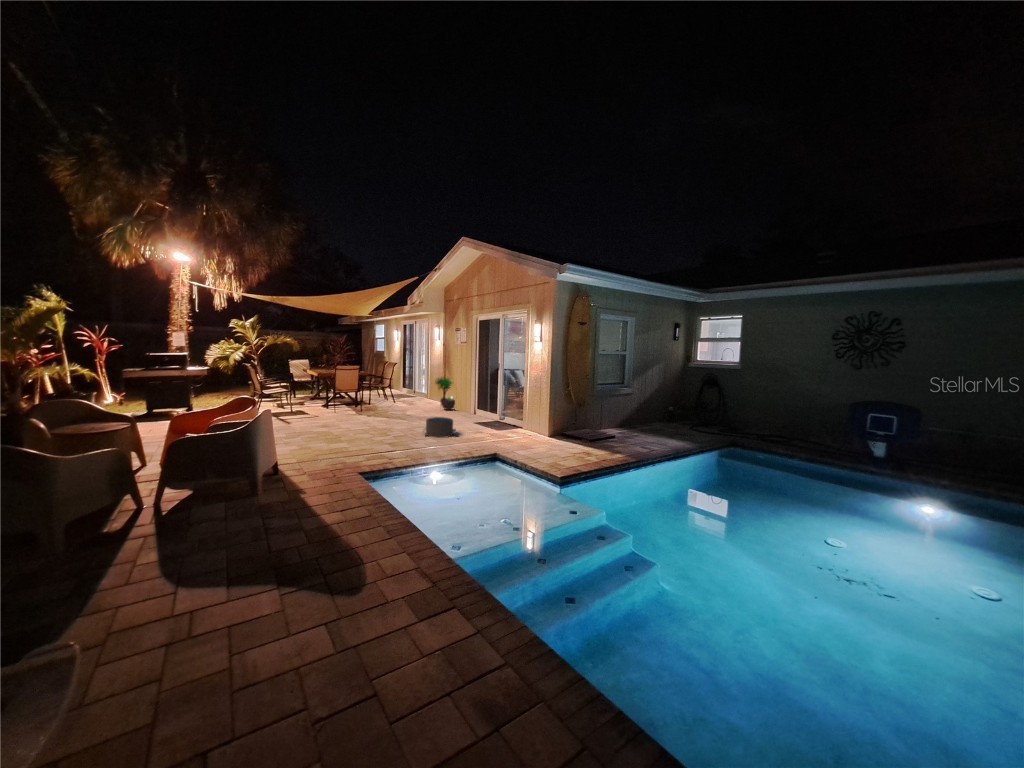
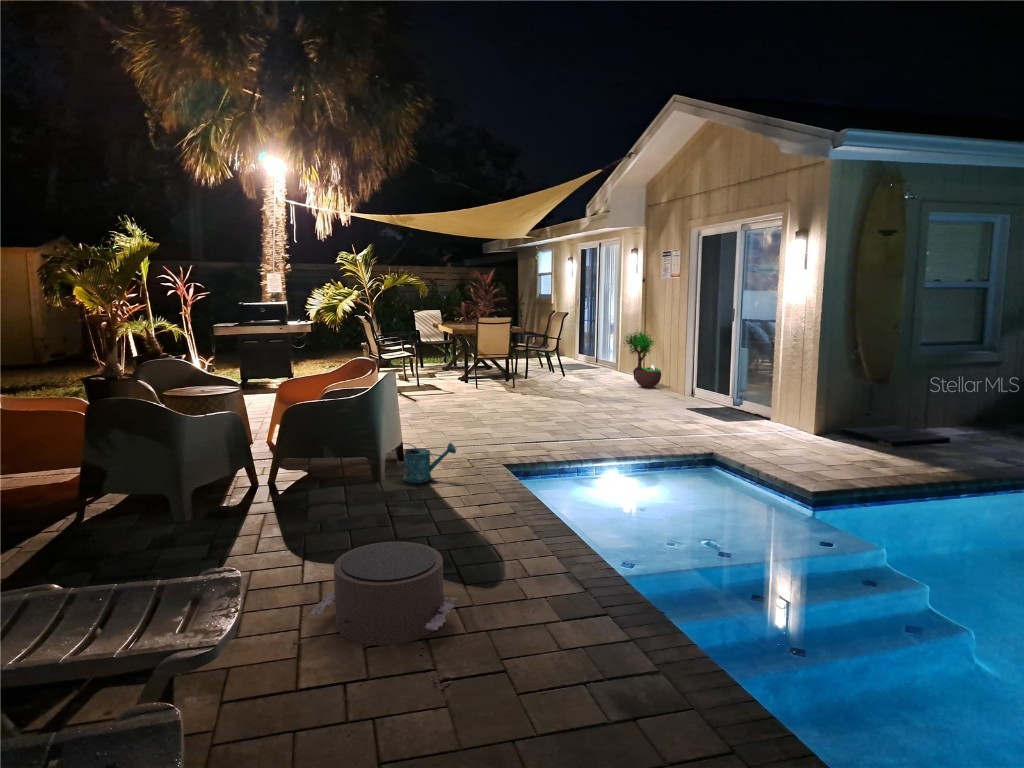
pouf: present [423,417,456,438] -> present [310,542,457,646]
watering can: none [274,461,324,493] -> present [396,443,456,483]

